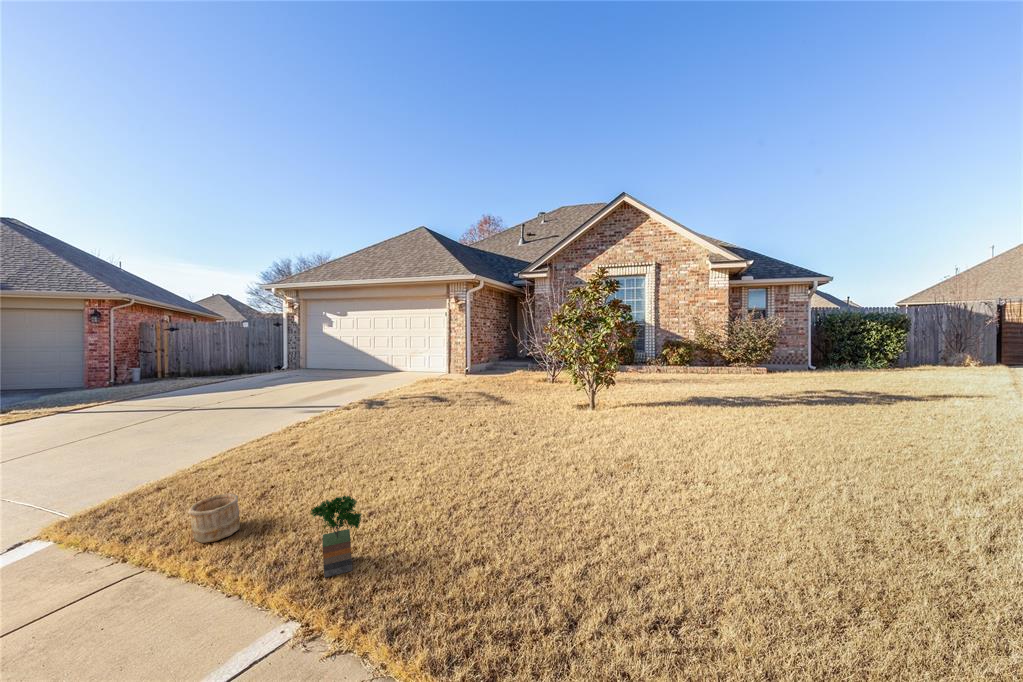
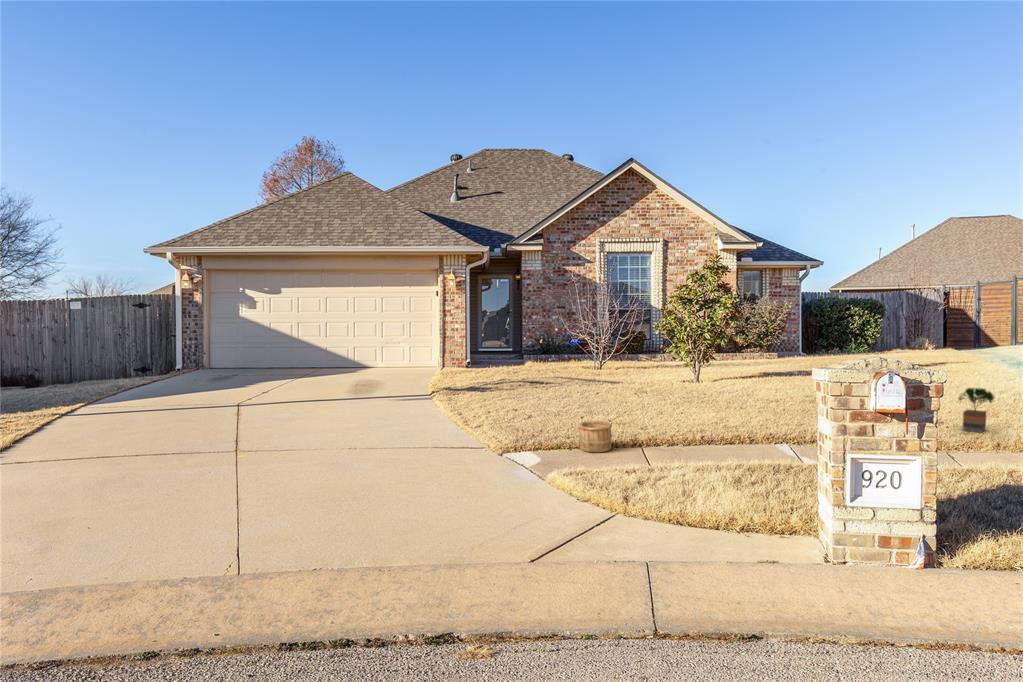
potted tree: present [311,495,362,578] -> present [959,388,994,433]

